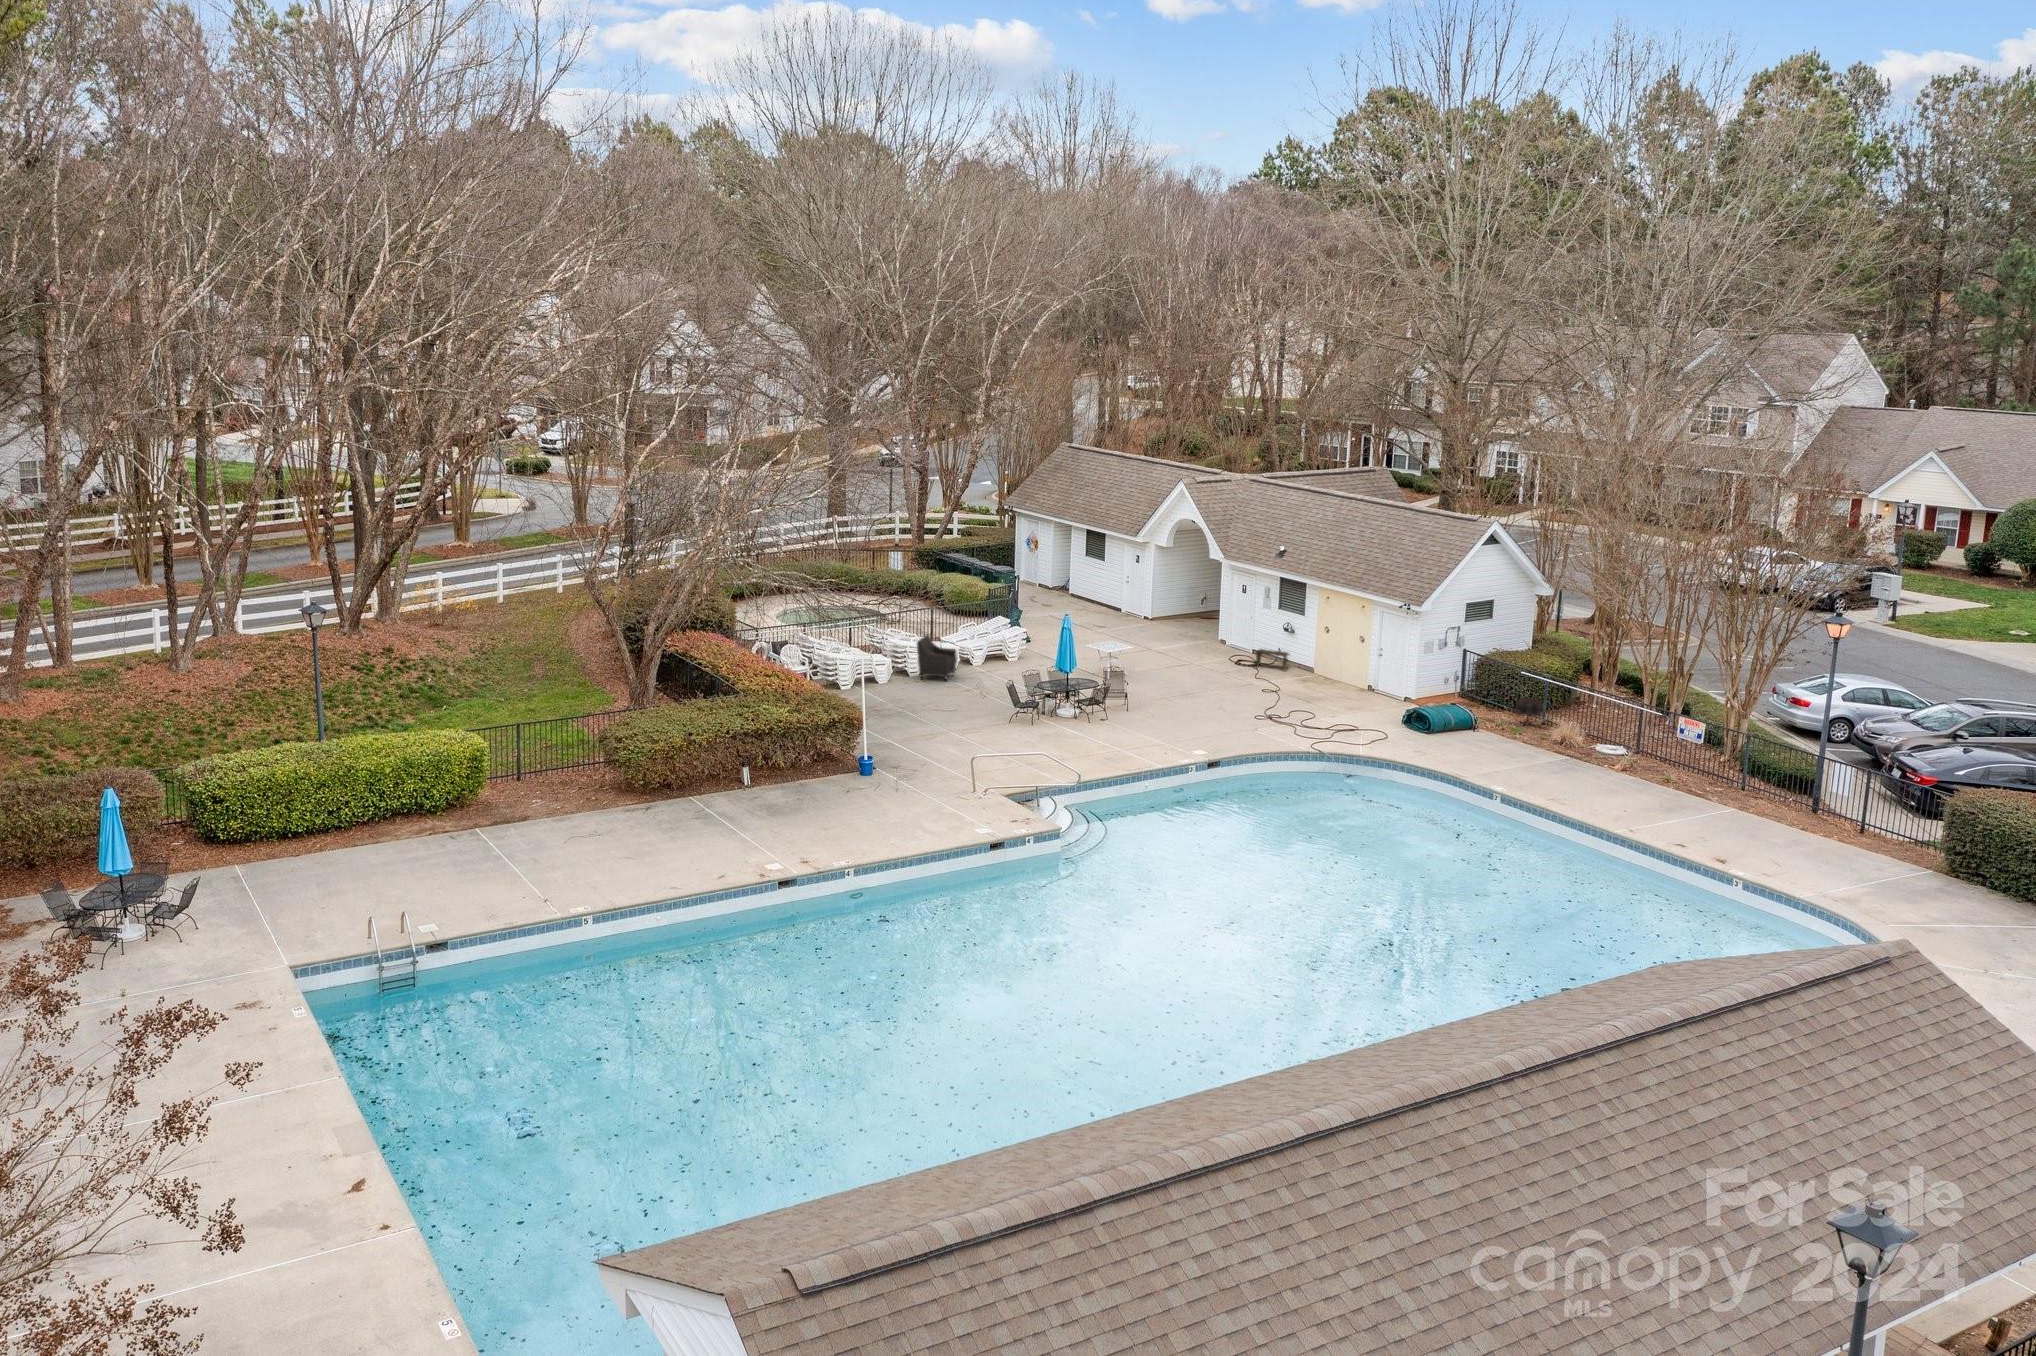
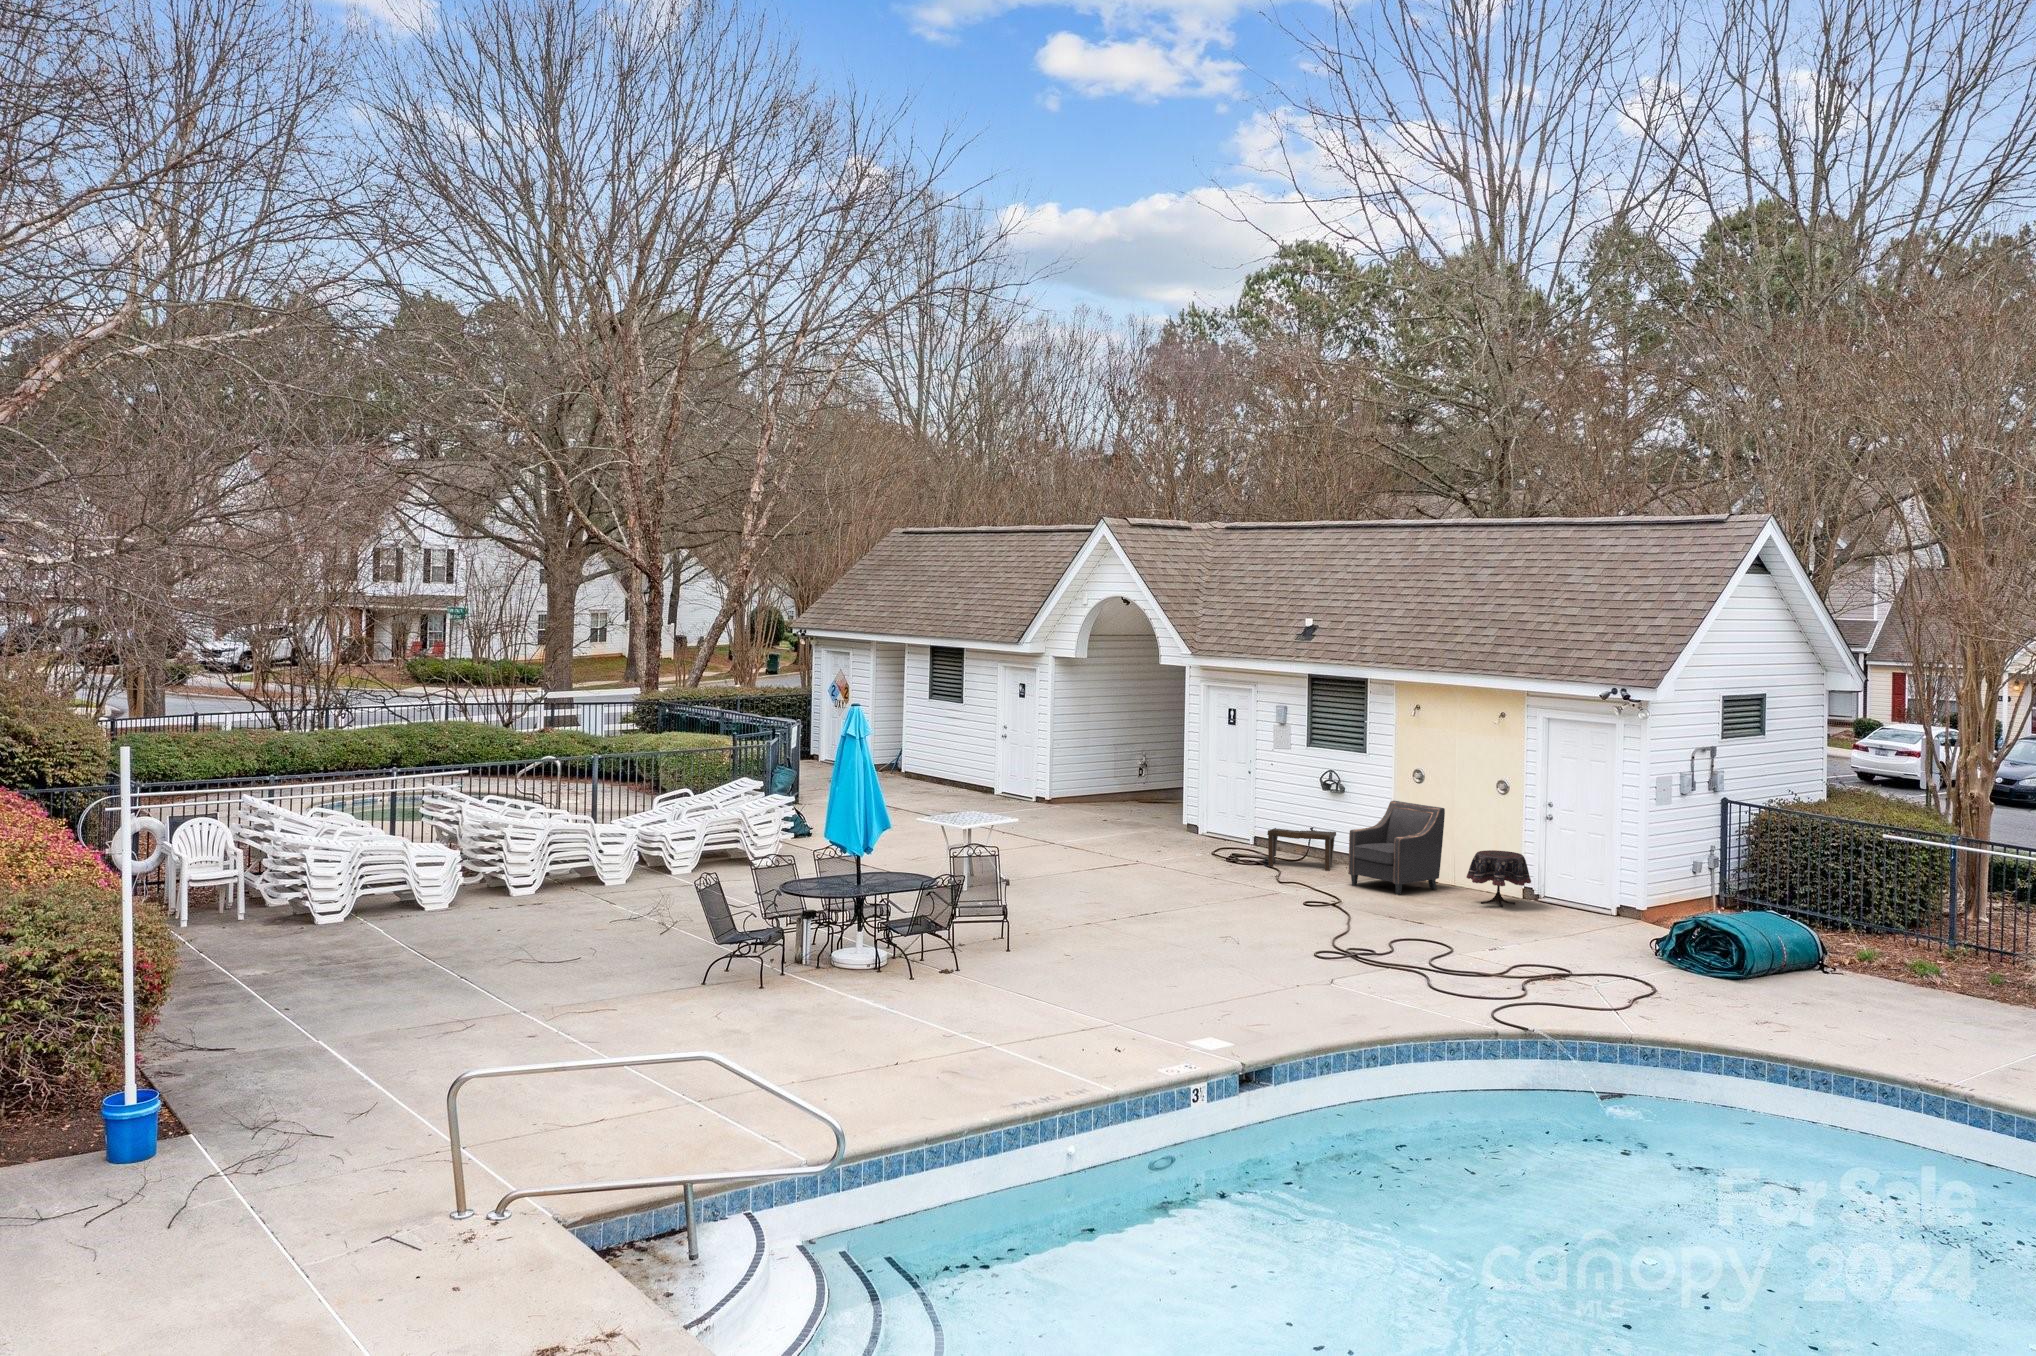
chair: present [917,635,957,681] -> present [1348,801,1445,895]
side table: present [1515,698,1543,724] -> present [1467,850,1531,907]

